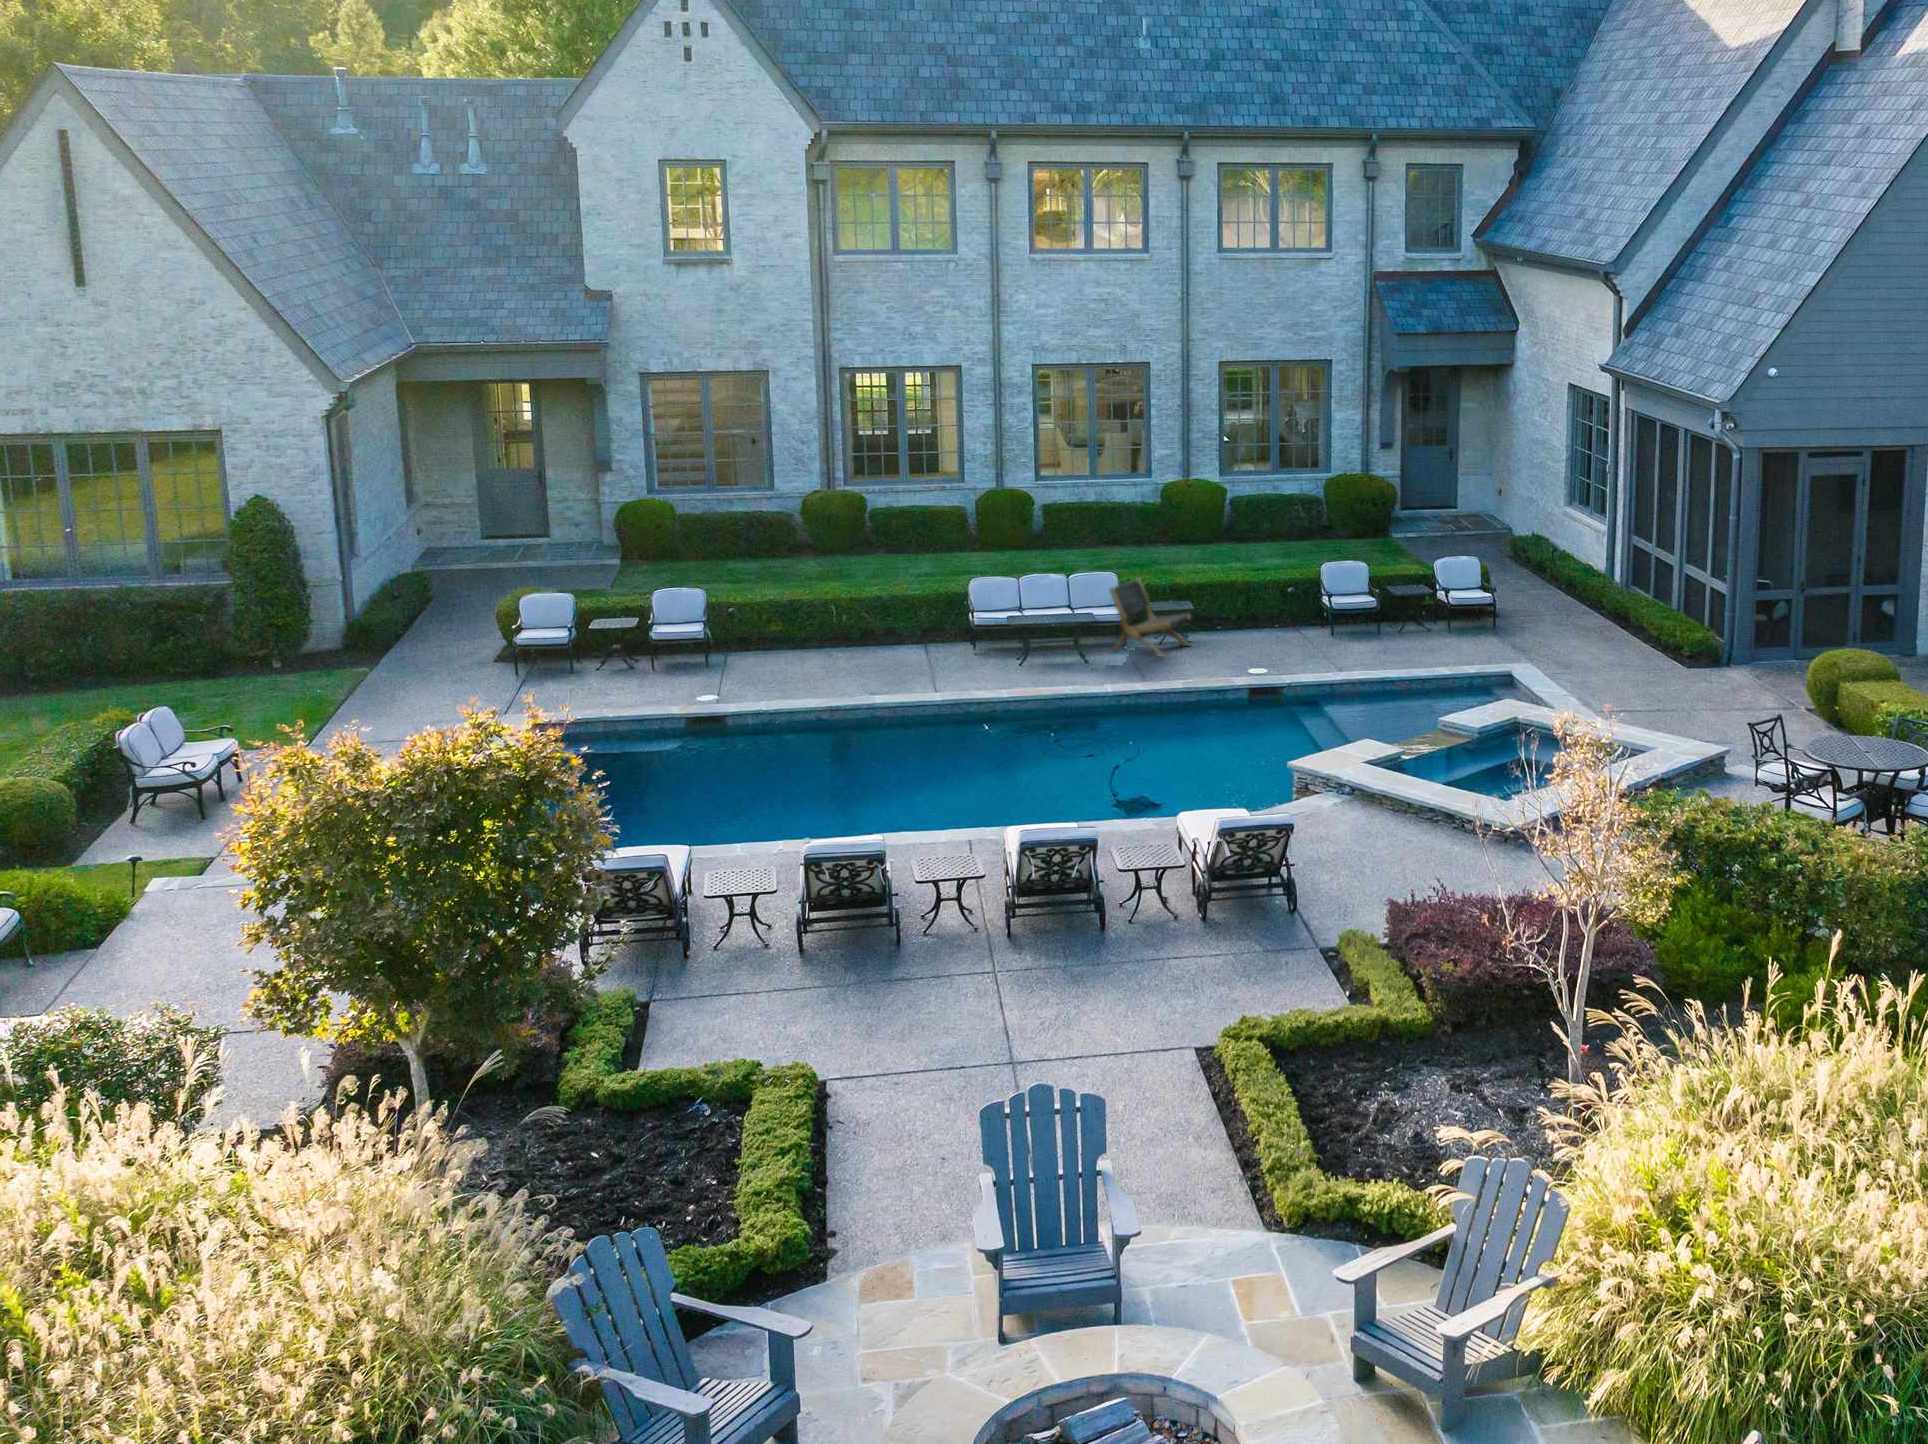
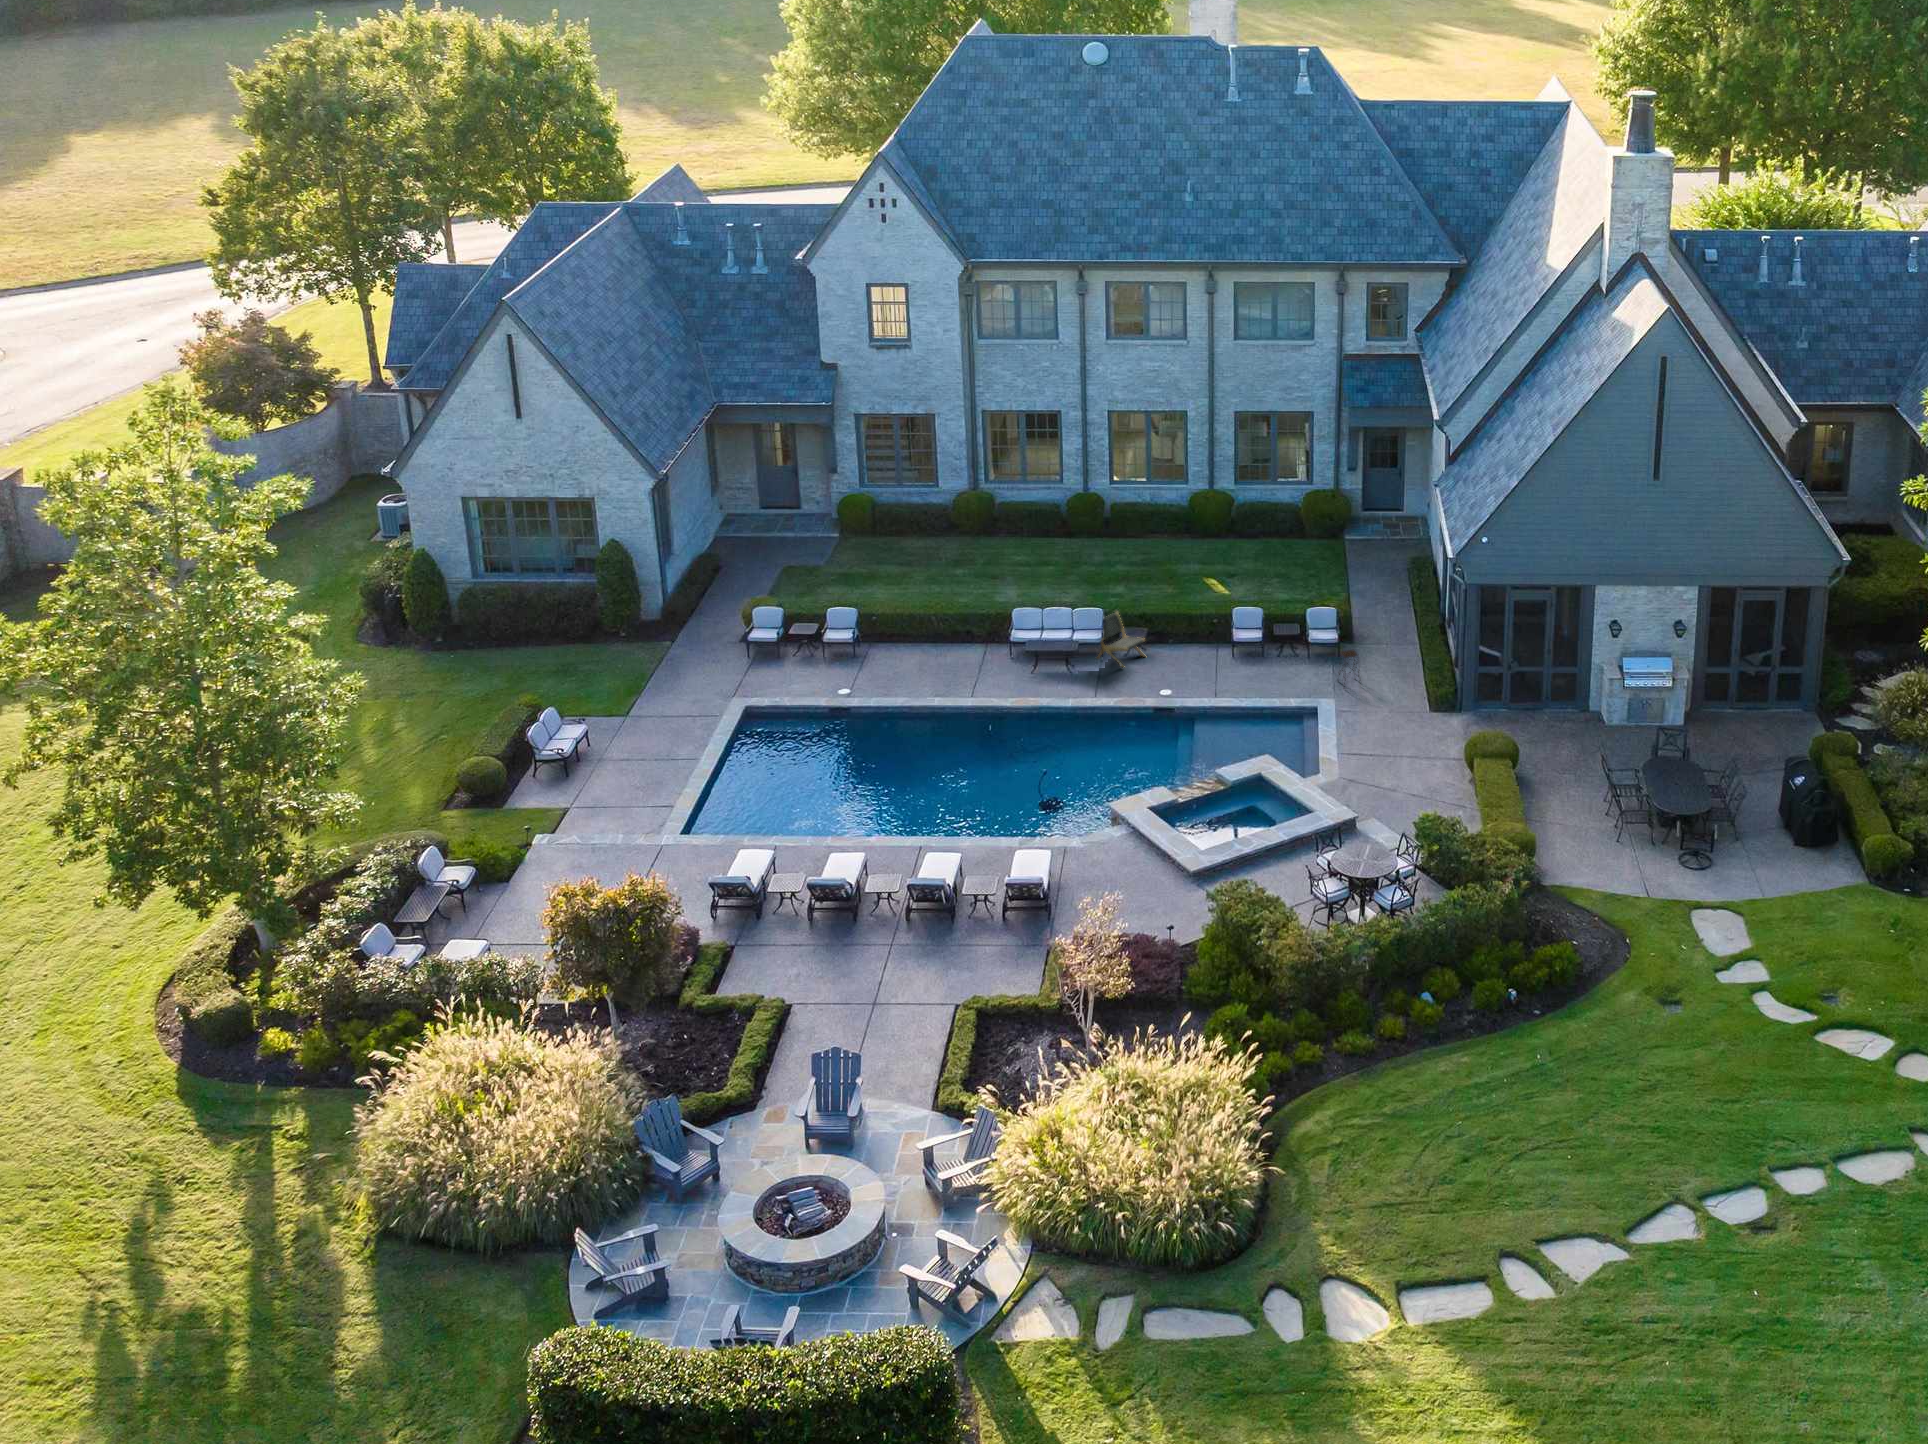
side table: none [1510,600,1550,659] -> present [1339,650,1359,677]

